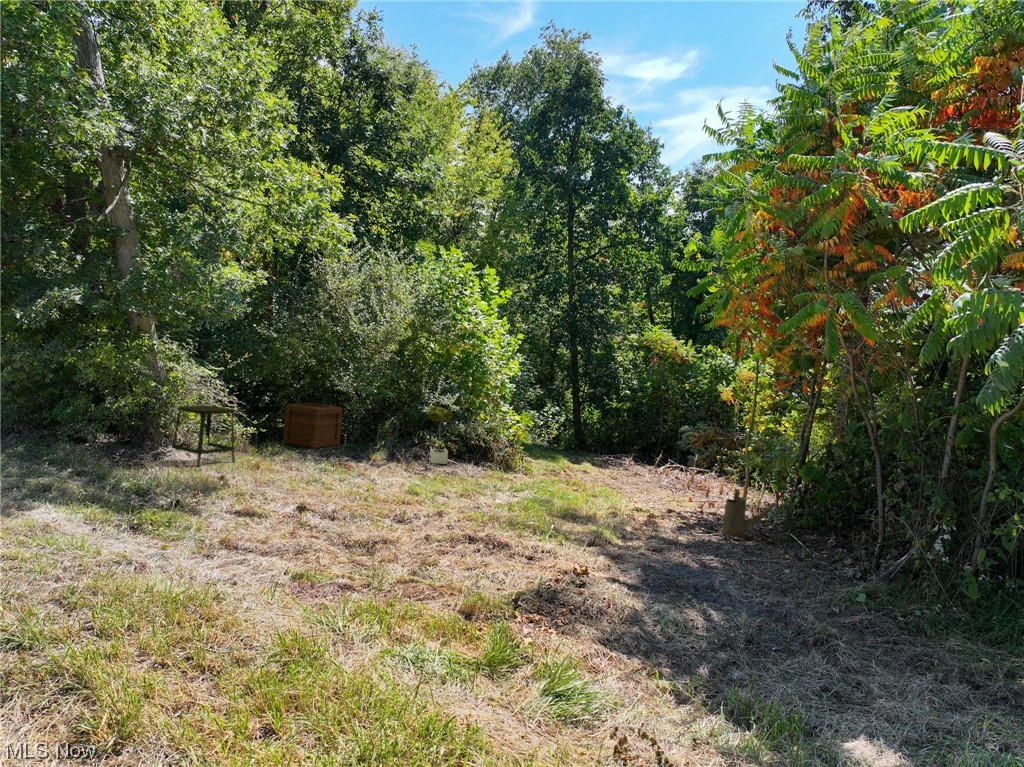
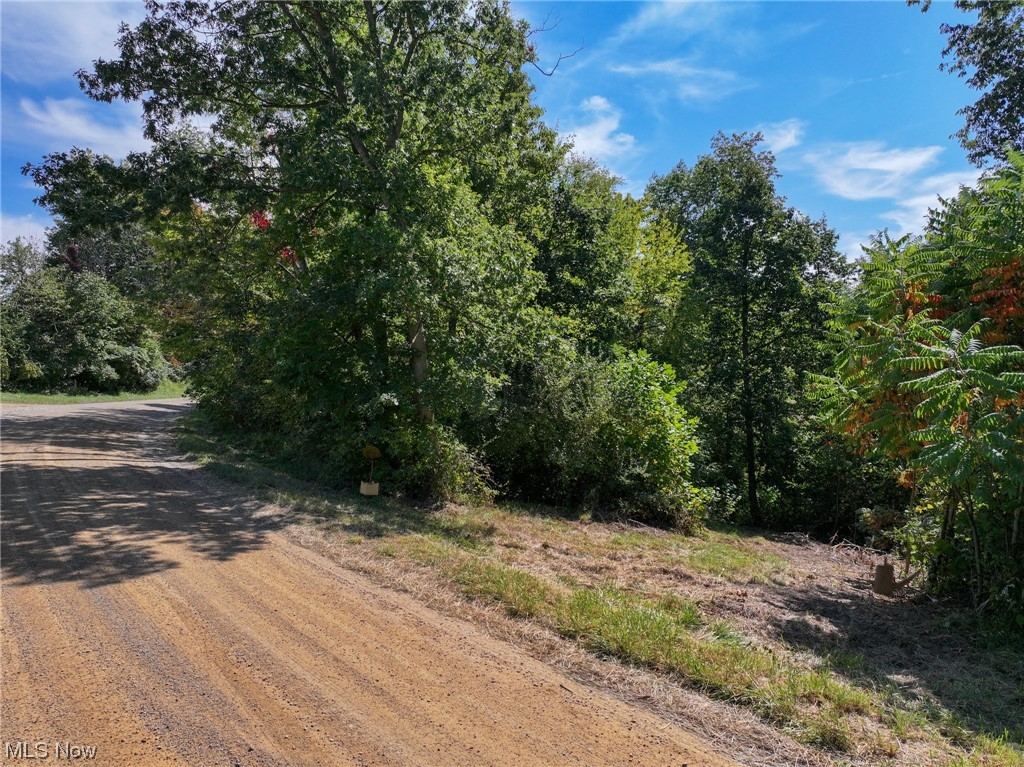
wooden crate: present [283,403,343,448] -> none [511,473,556,508]
stool: present [172,405,235,467] -> none [446,471,488,514]
potted tree: present [428,406,452,464] -> present [360,445,382,495]

